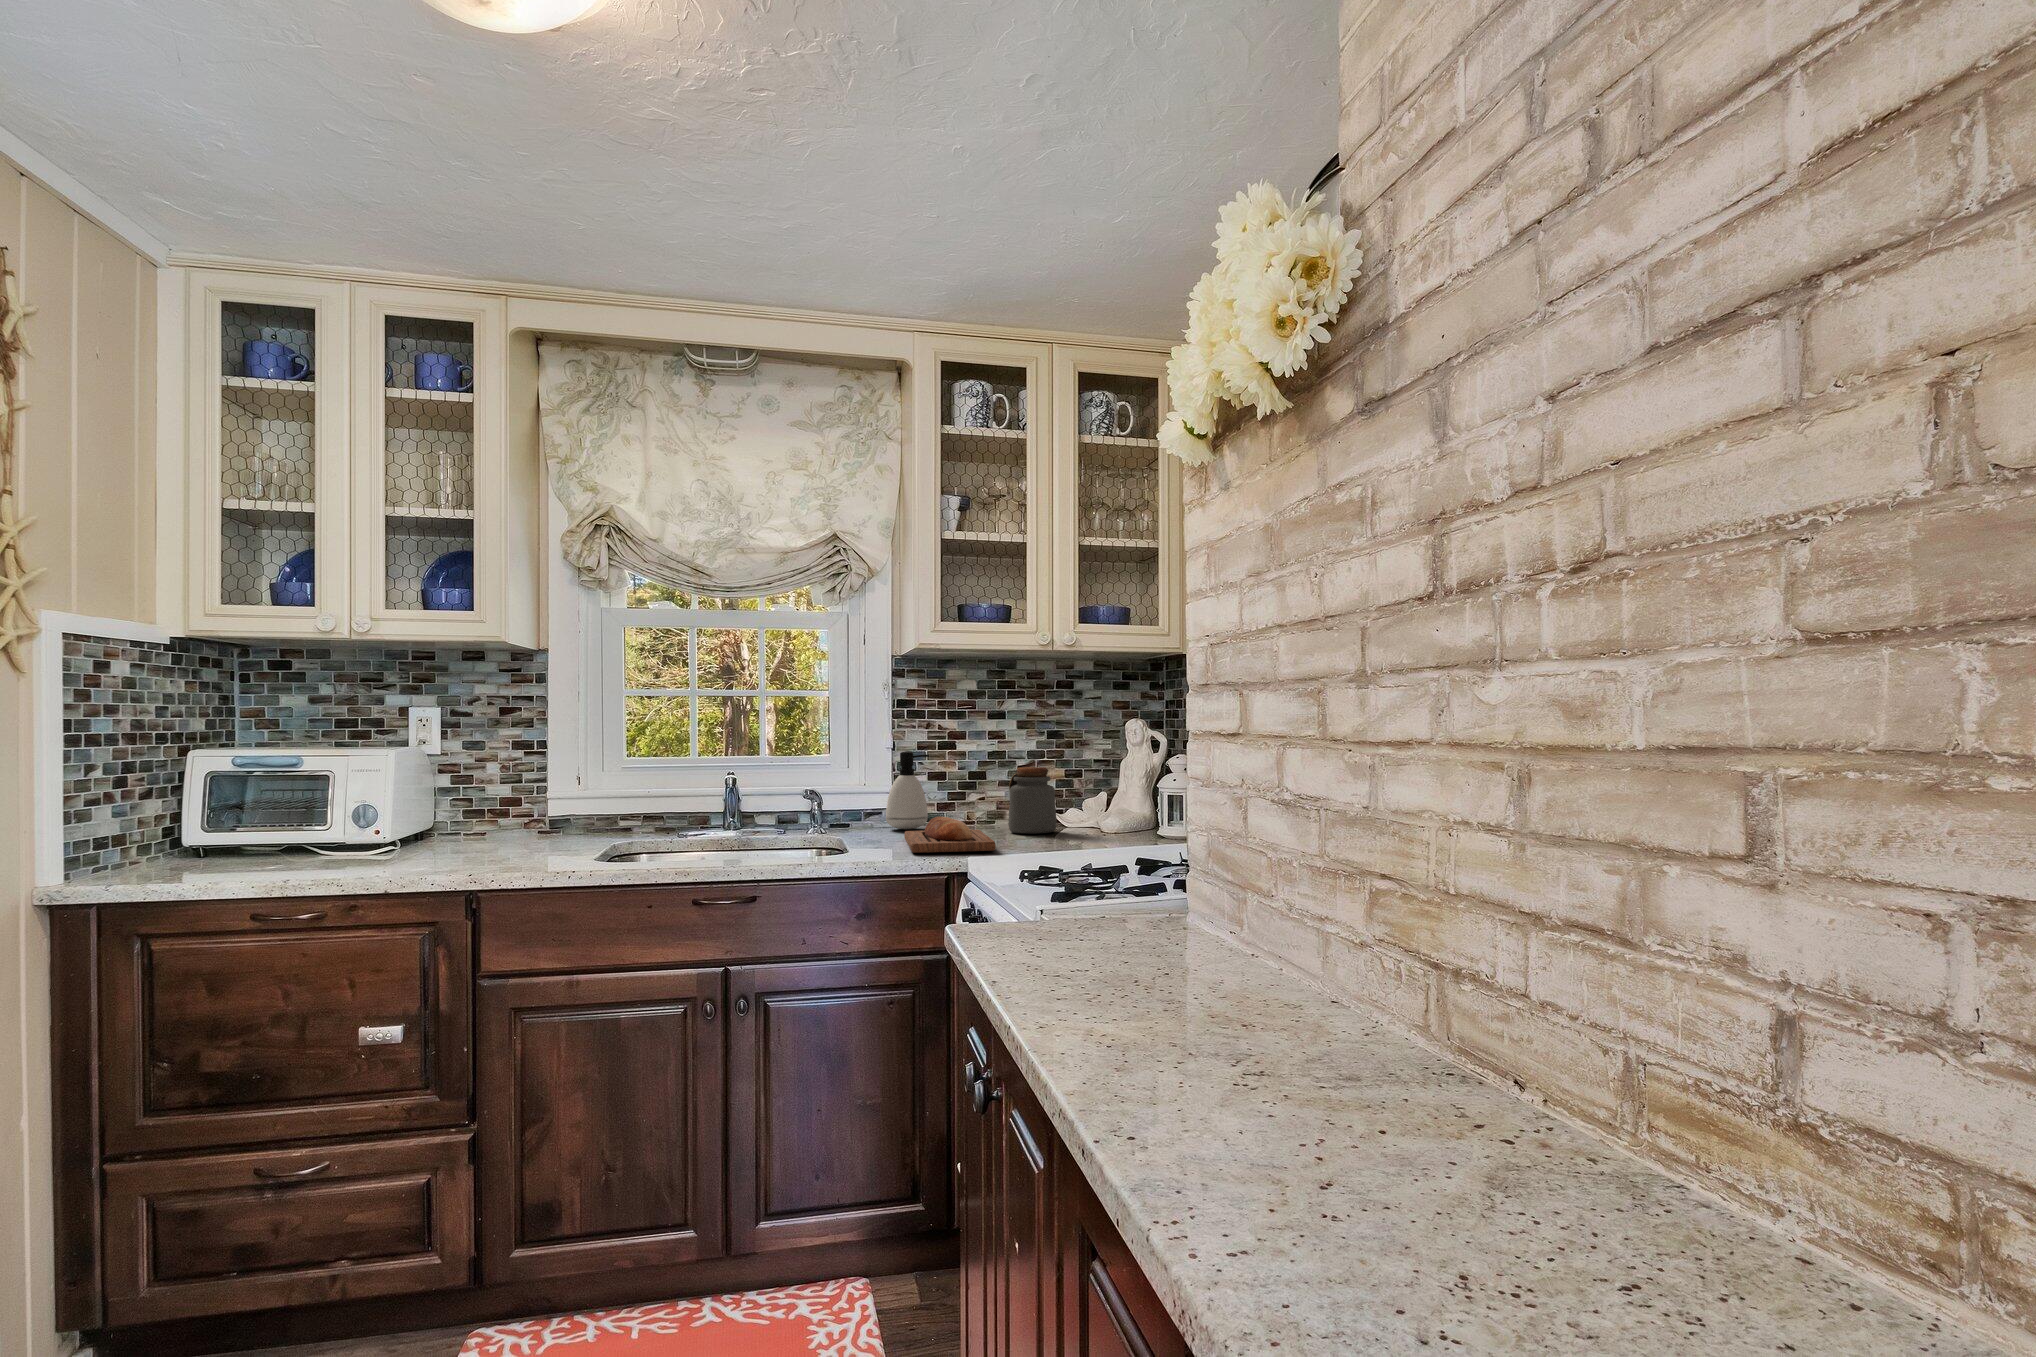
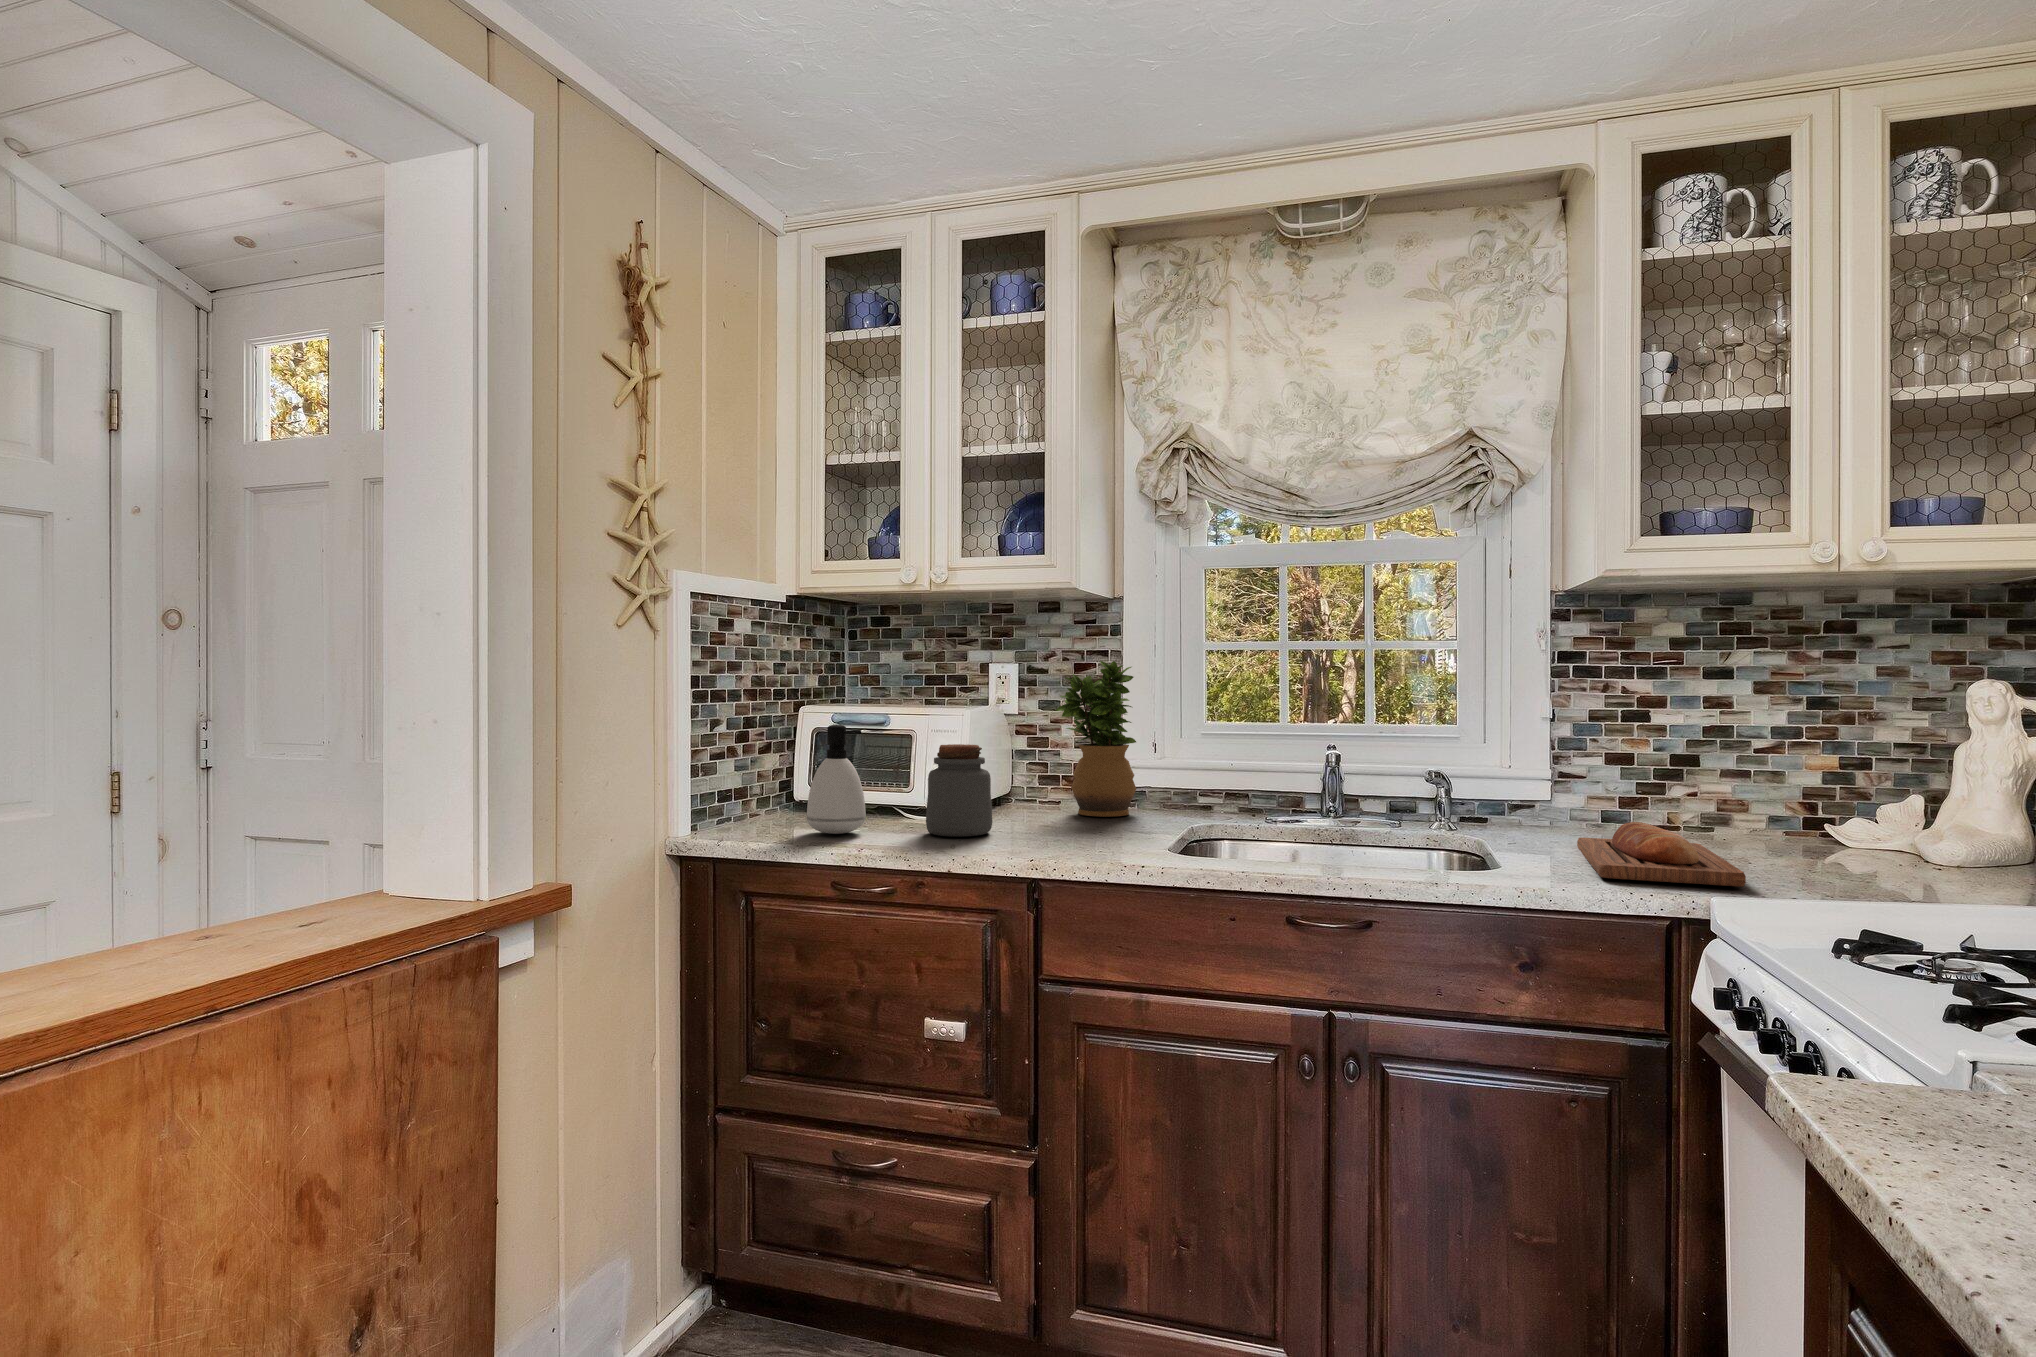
potted plant: none [482,704,562,843] -> present [1056,661,1136,817]
soap dispenser: present [886,751,929,829] -> present [807,725,866,834]
jar: present [1008,767,1057,834] -> present [926,744,992,837]

